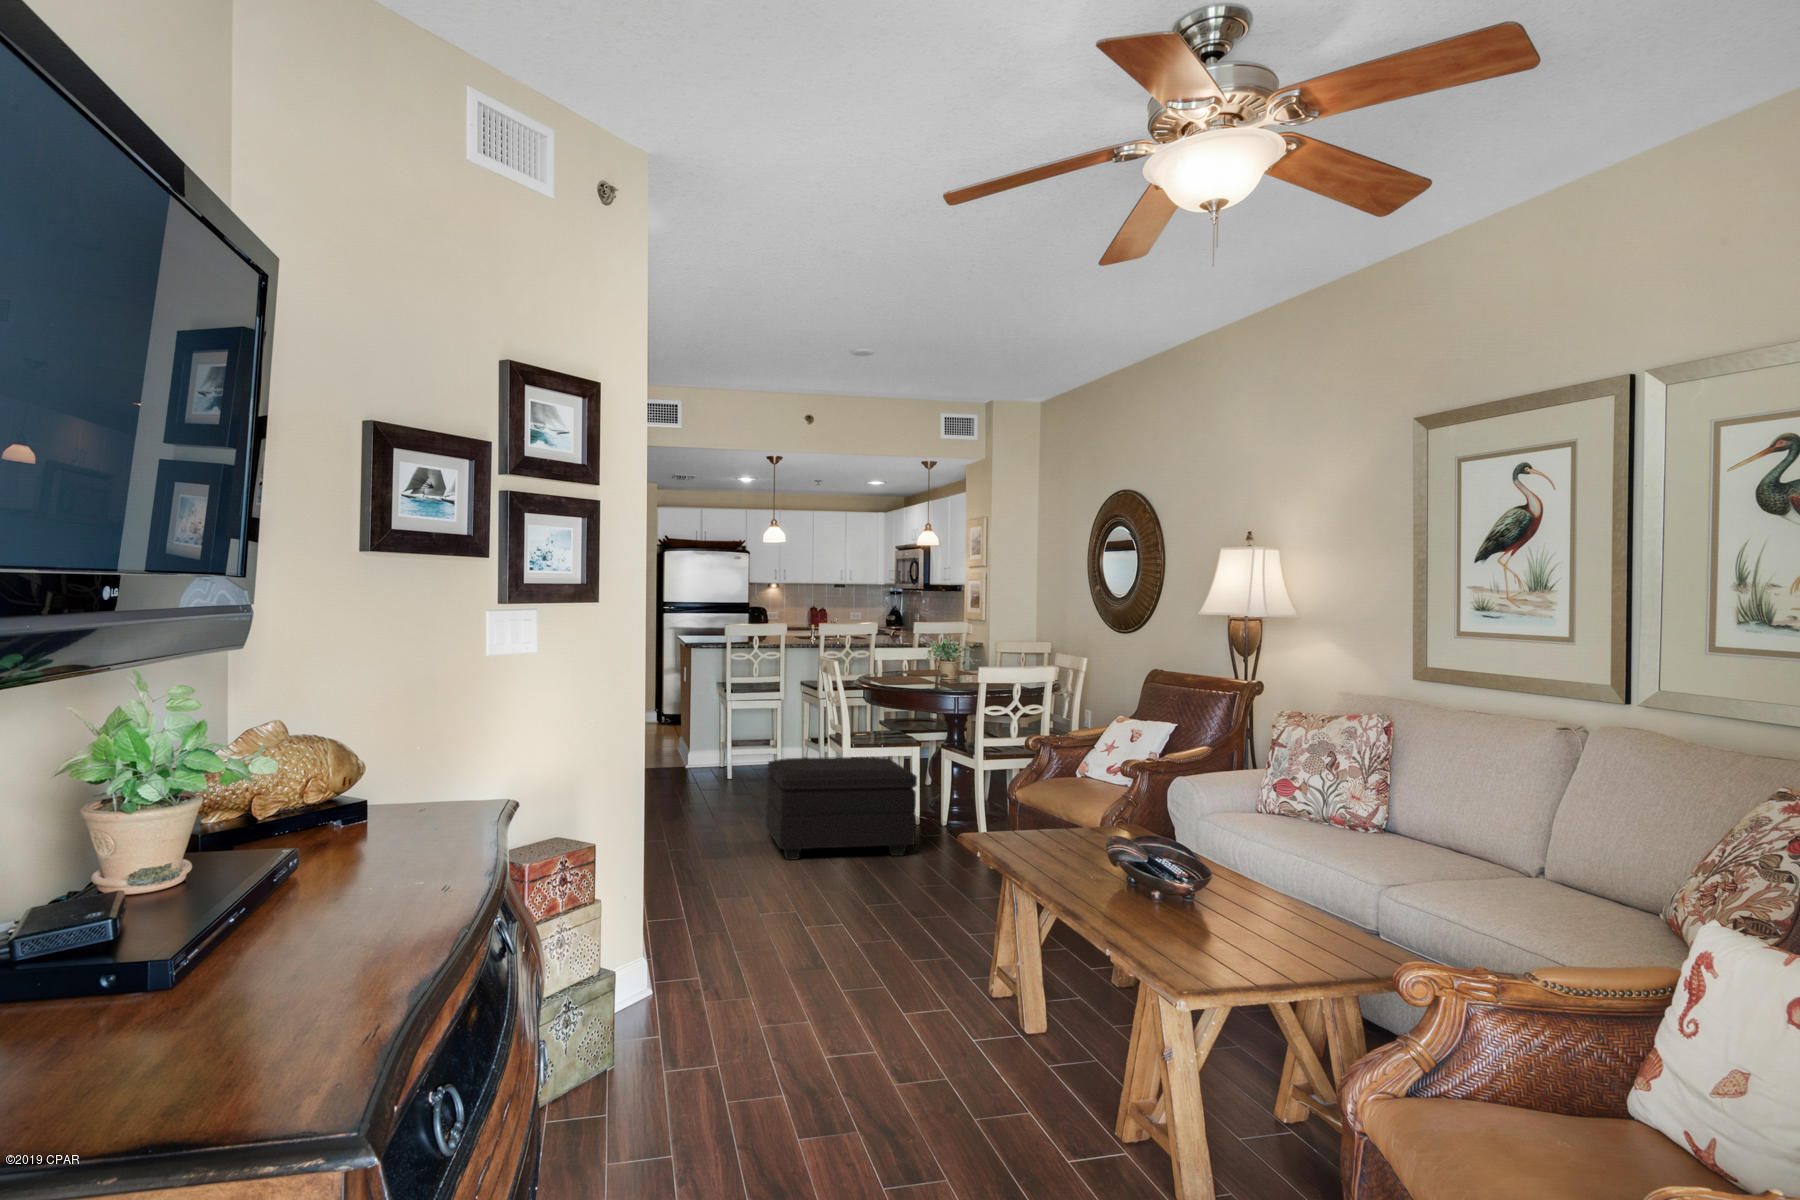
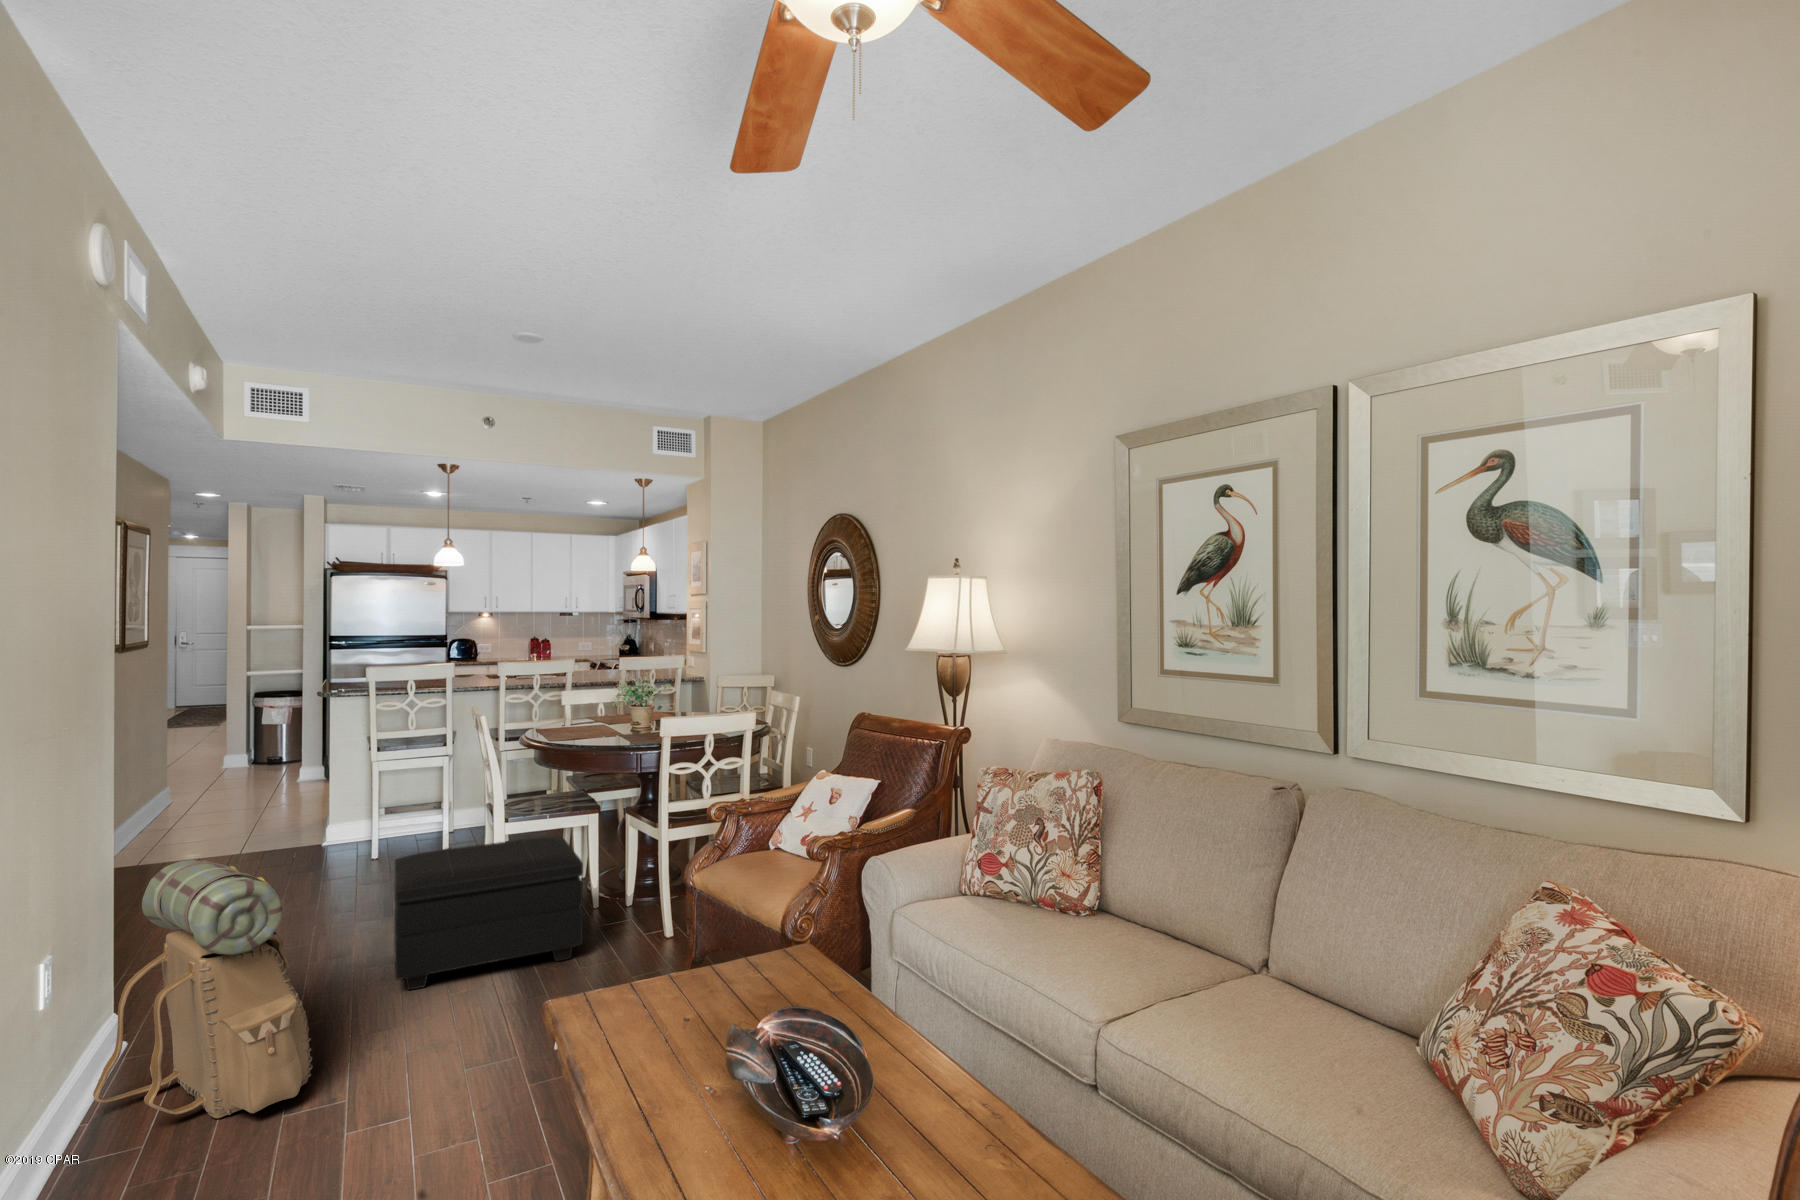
backpack: none [616,732,749,909] -> present [93,860,312,1118]

